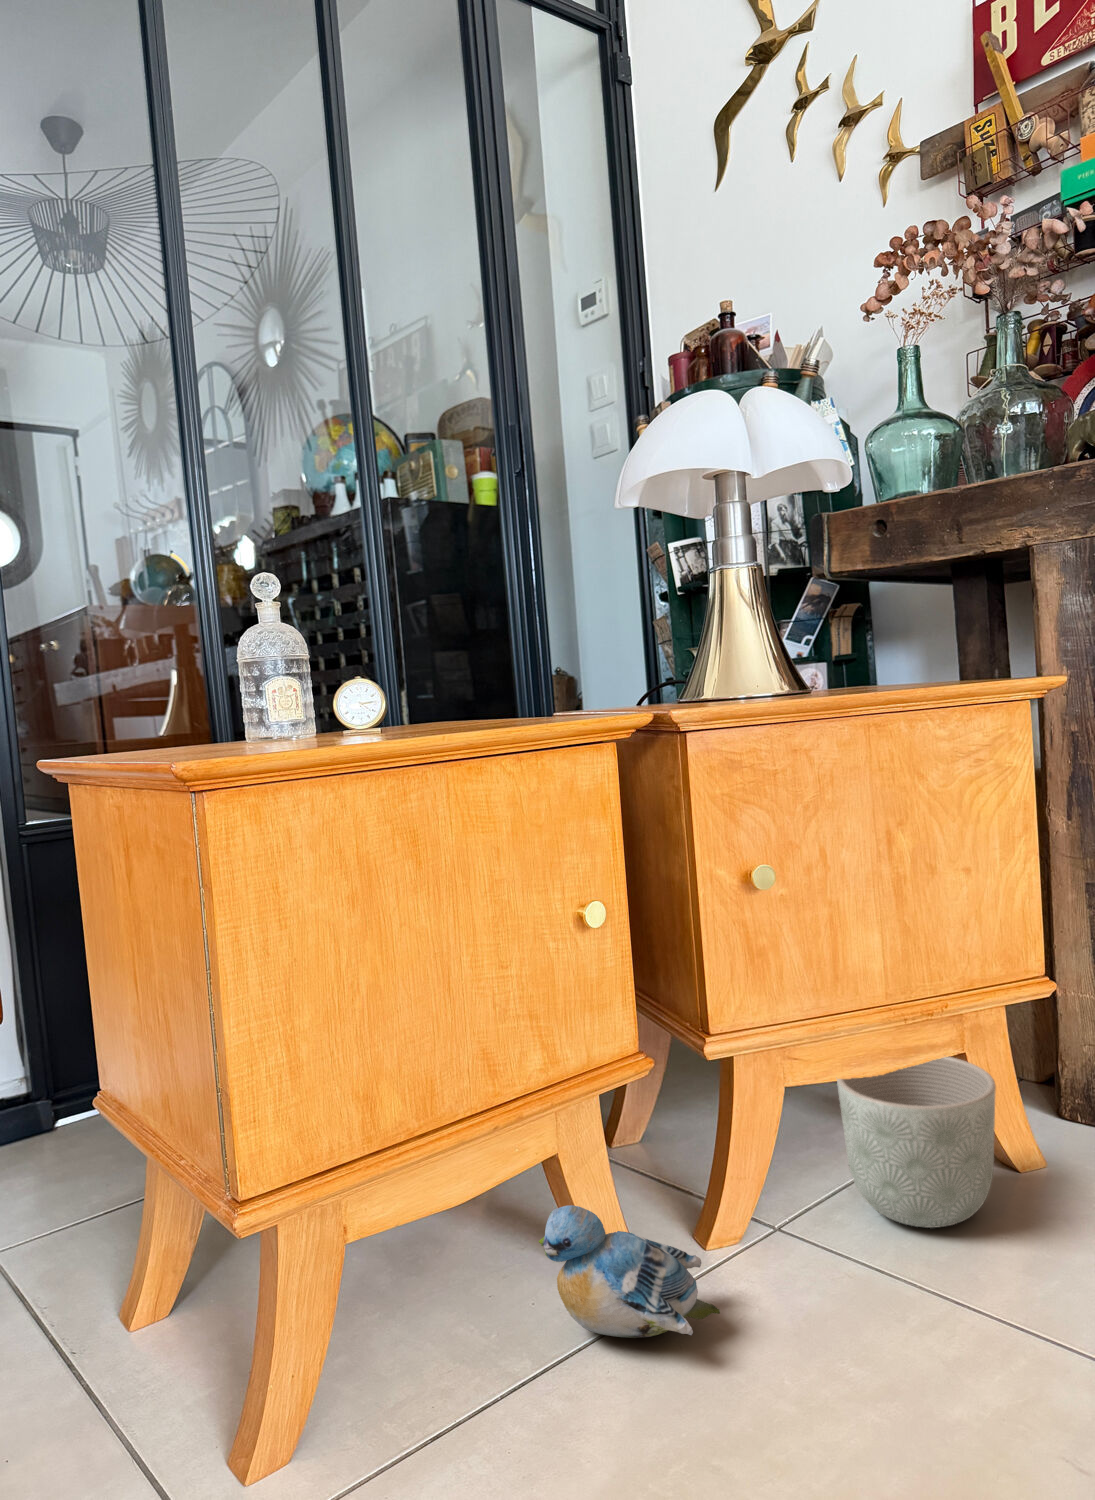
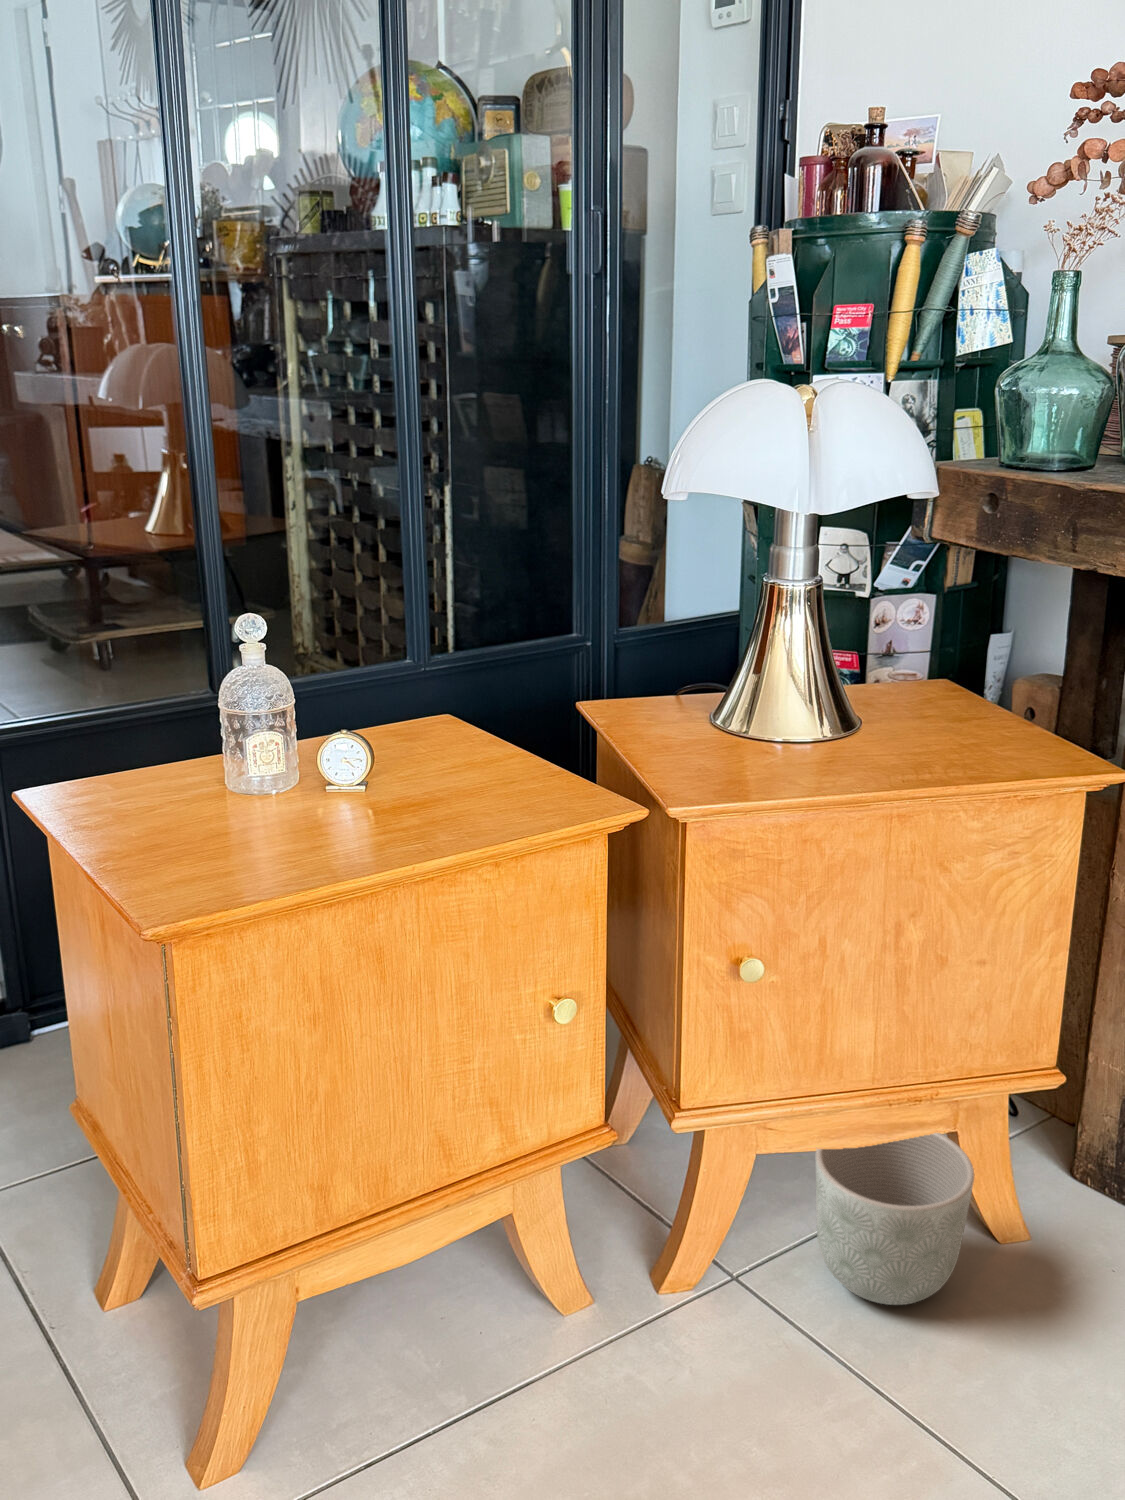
plush toy: present [539,1205,720,1338] -> none [486,1266,649,1403]

